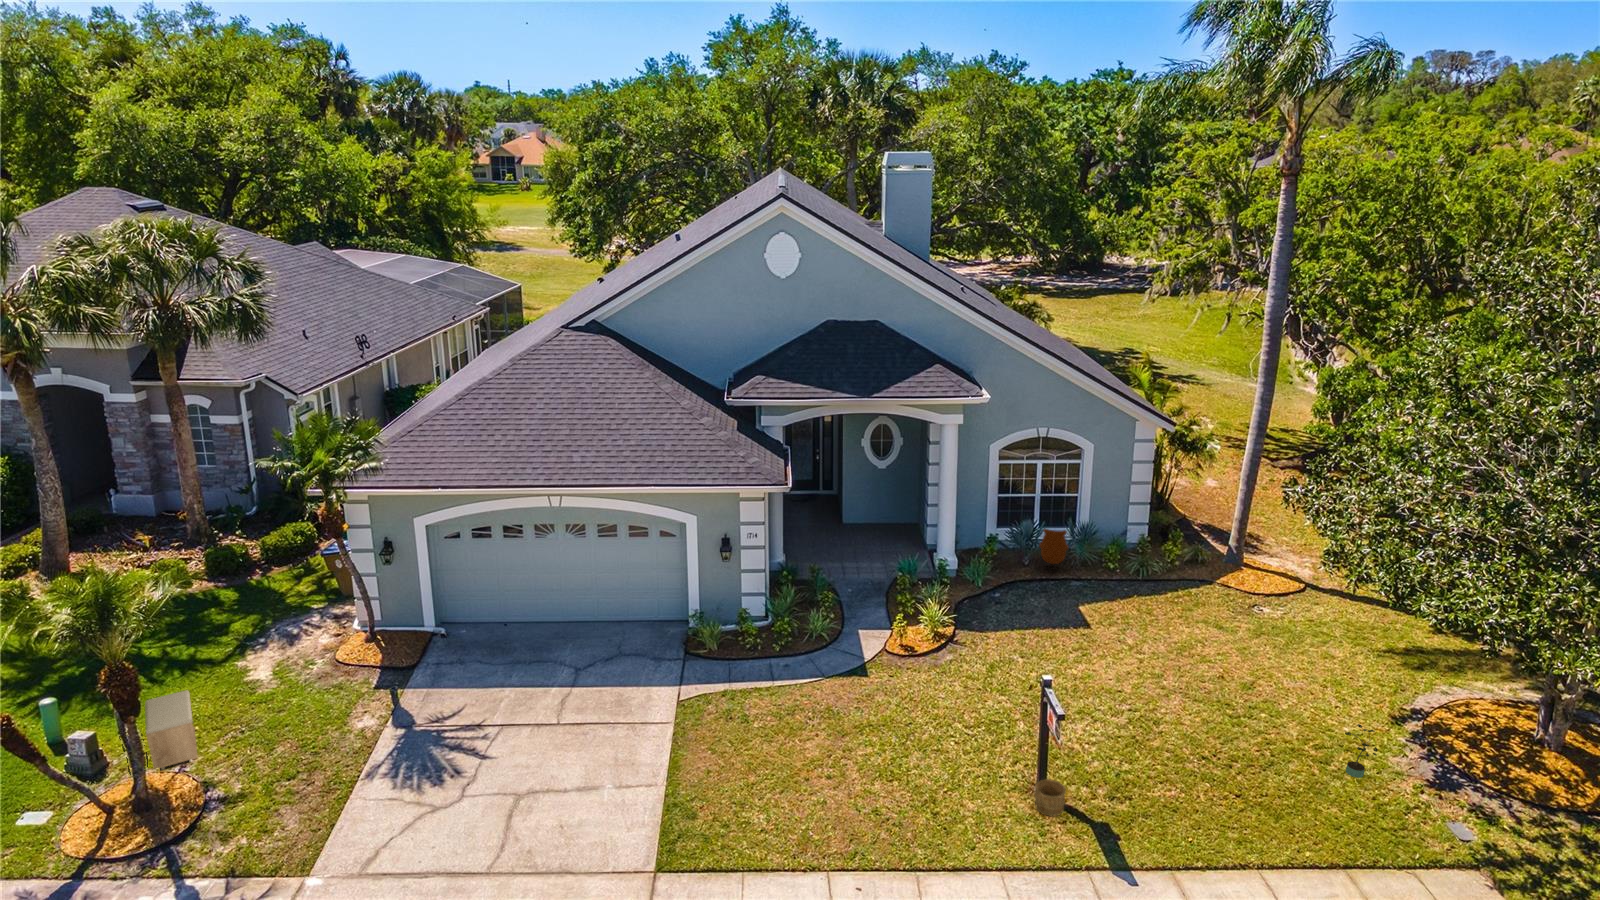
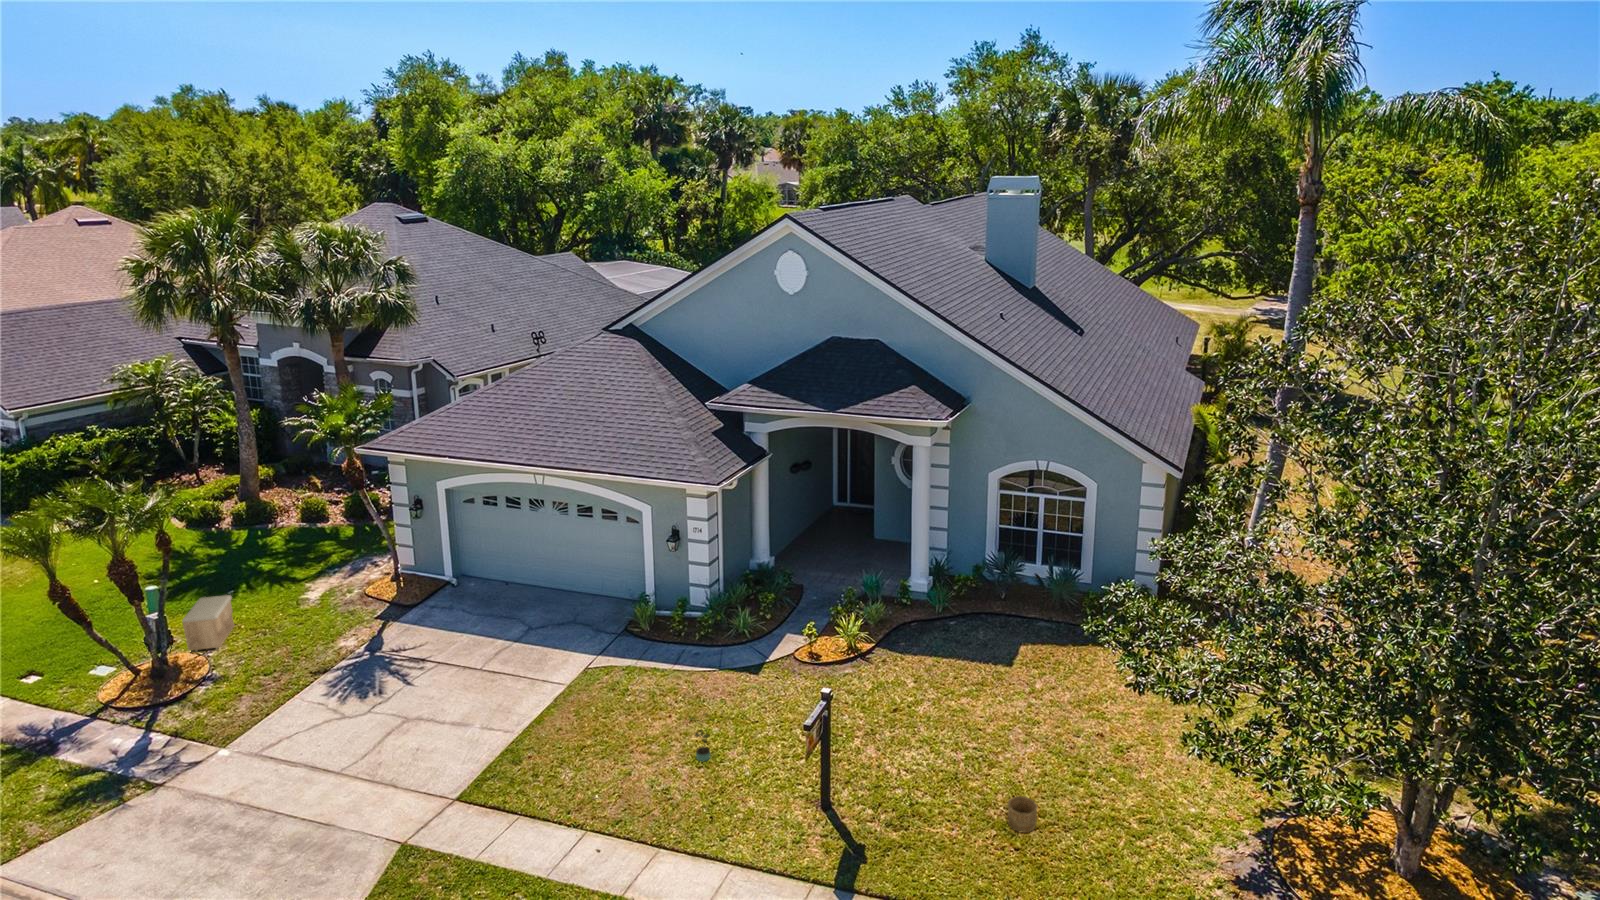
lounge chair: present [1039,528,1068,573] -> none [1007,562,1044,611]
potted plant: present [1345,724,1378,778] -> present [691,713,710,761]
wooden bucket: present [1035,779,1066,816] -> present [1008,796,1038,833]

